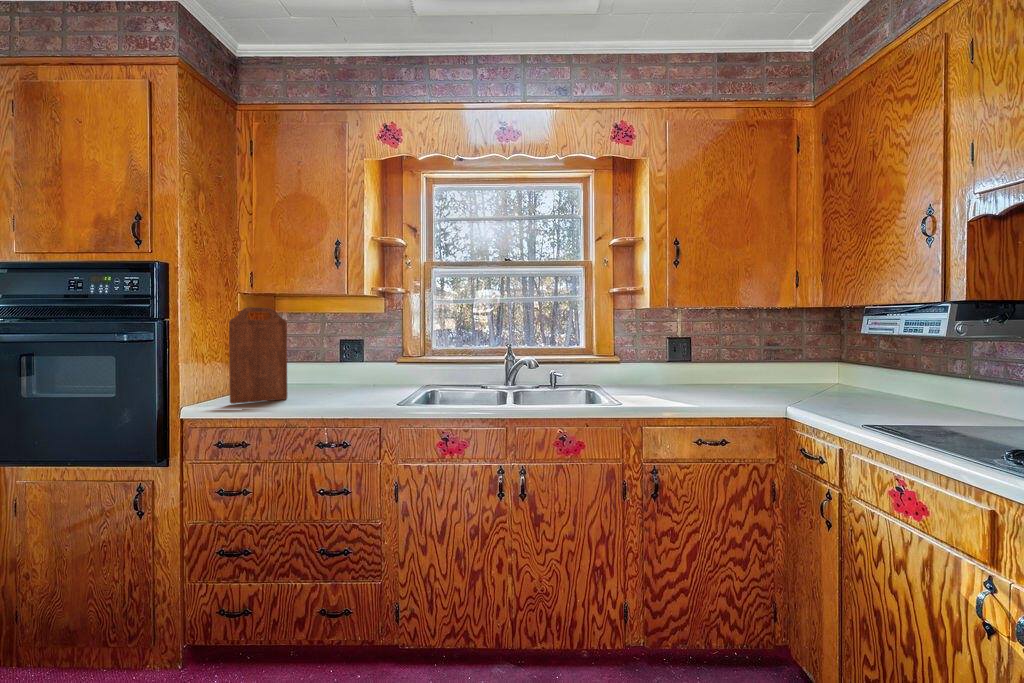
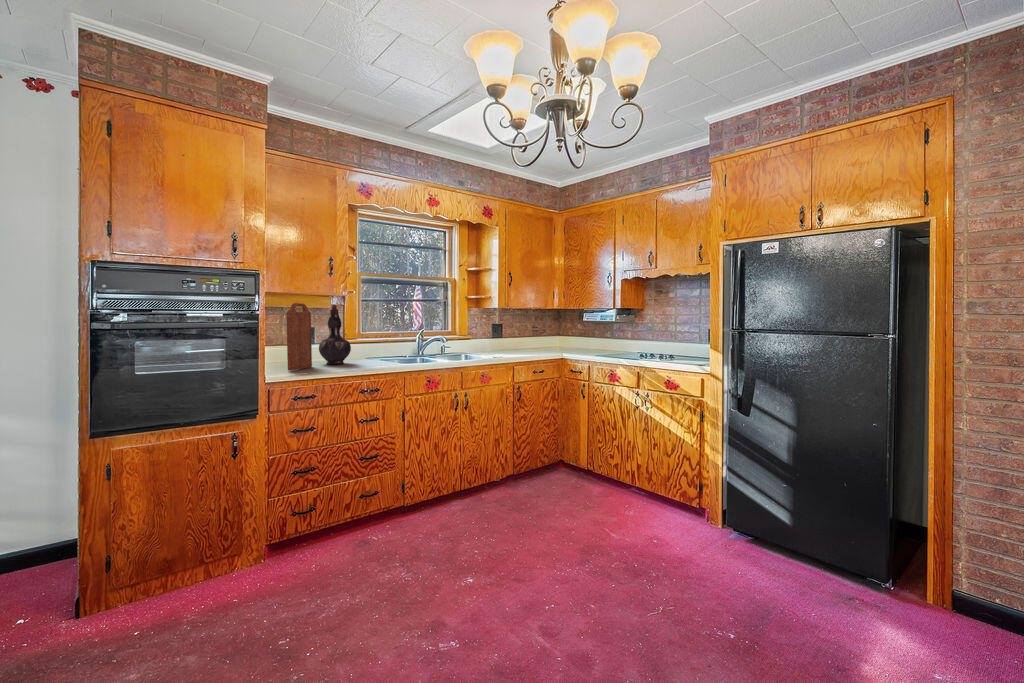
decorative vase: none [311,308,357,397] -> present [319,304,351,364]

